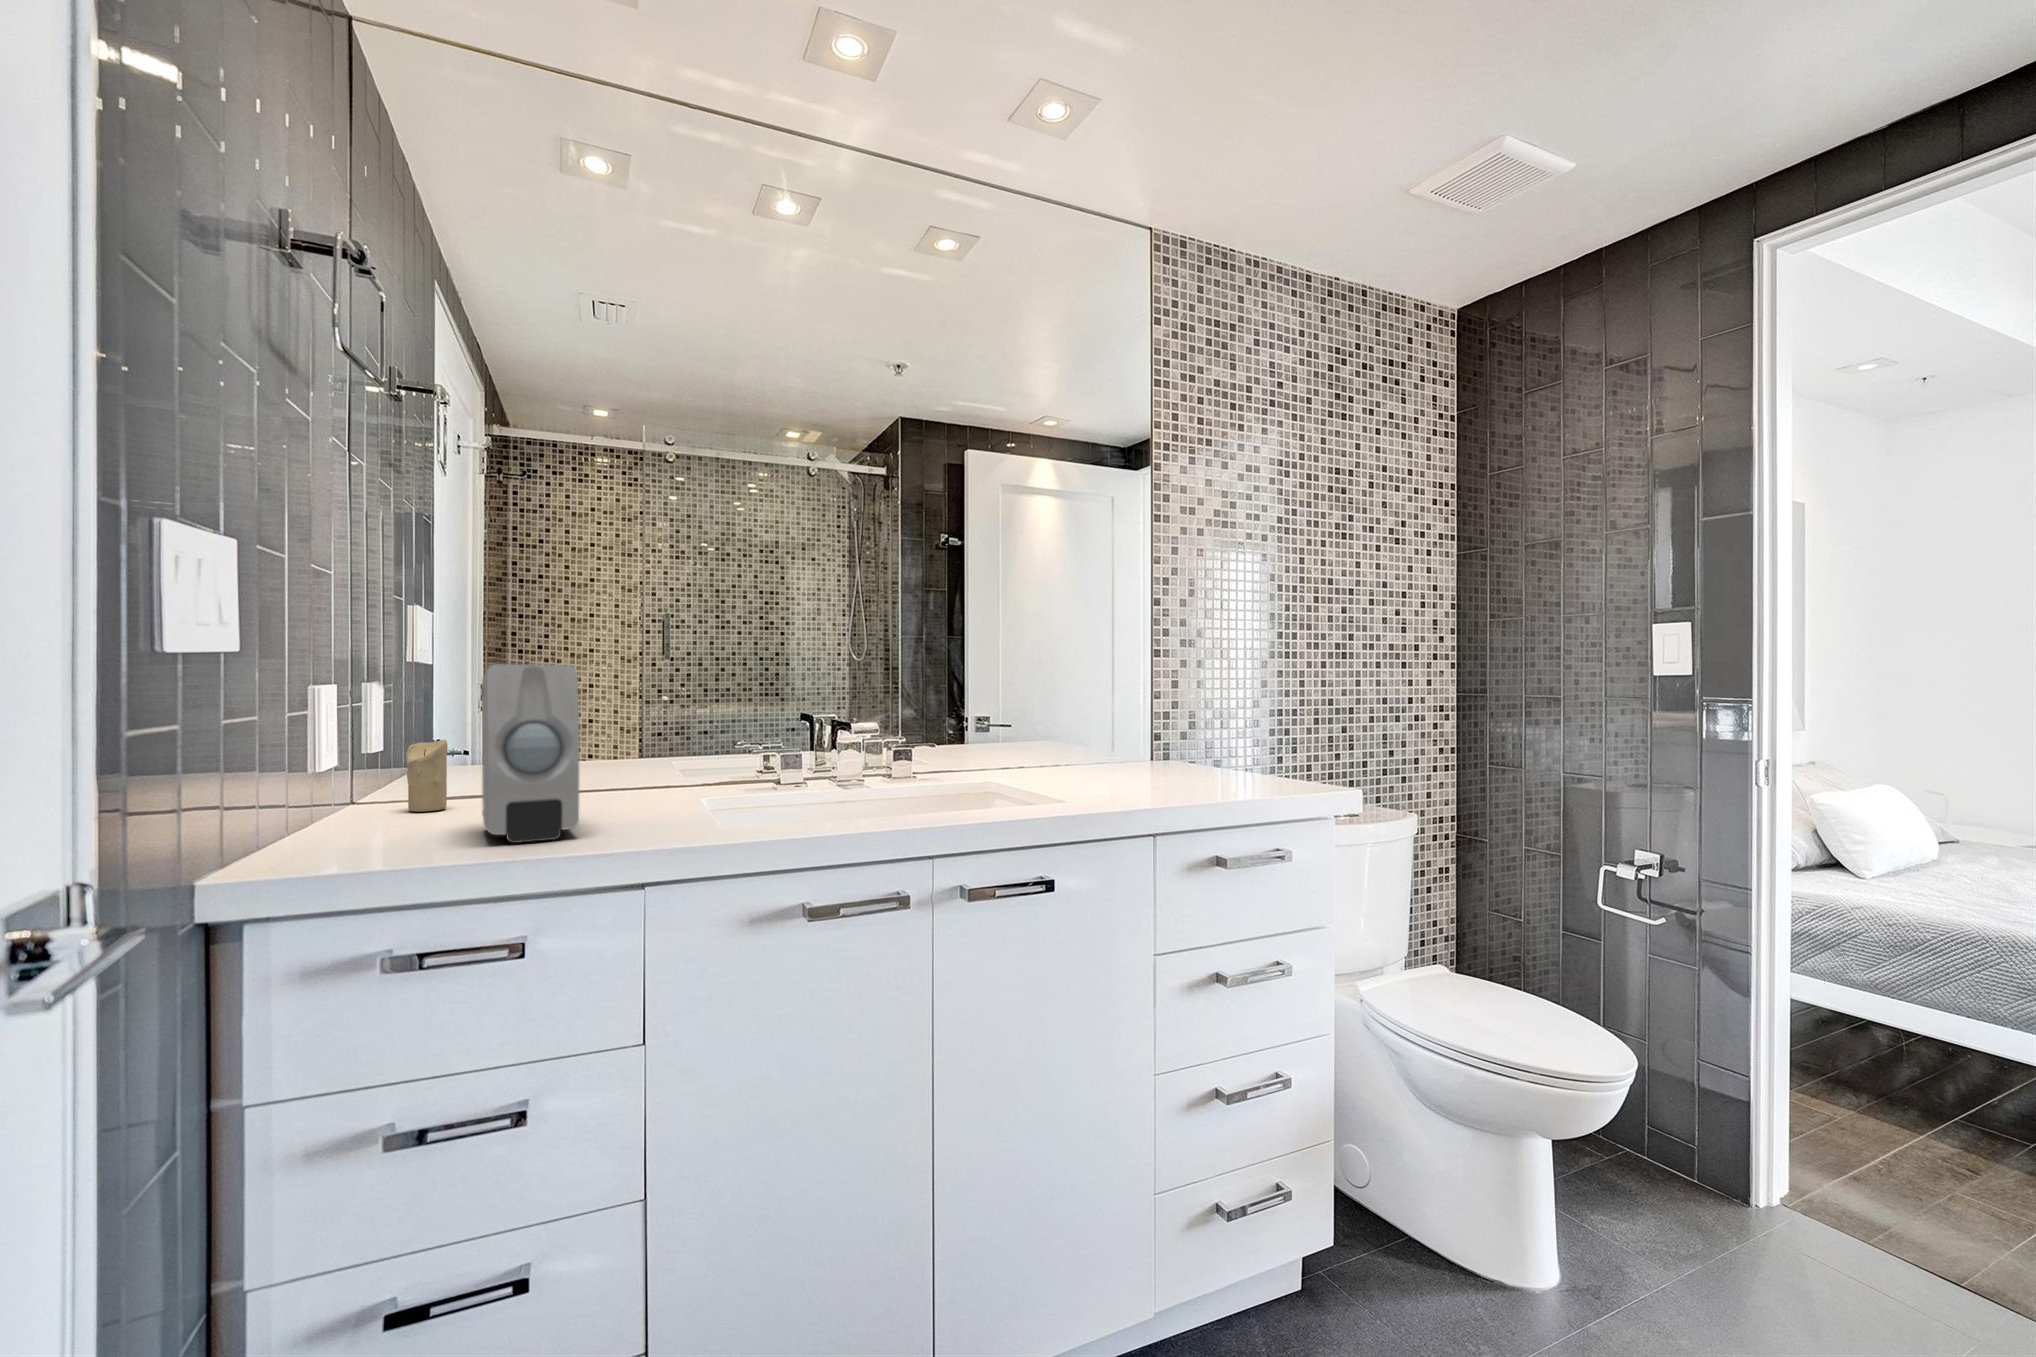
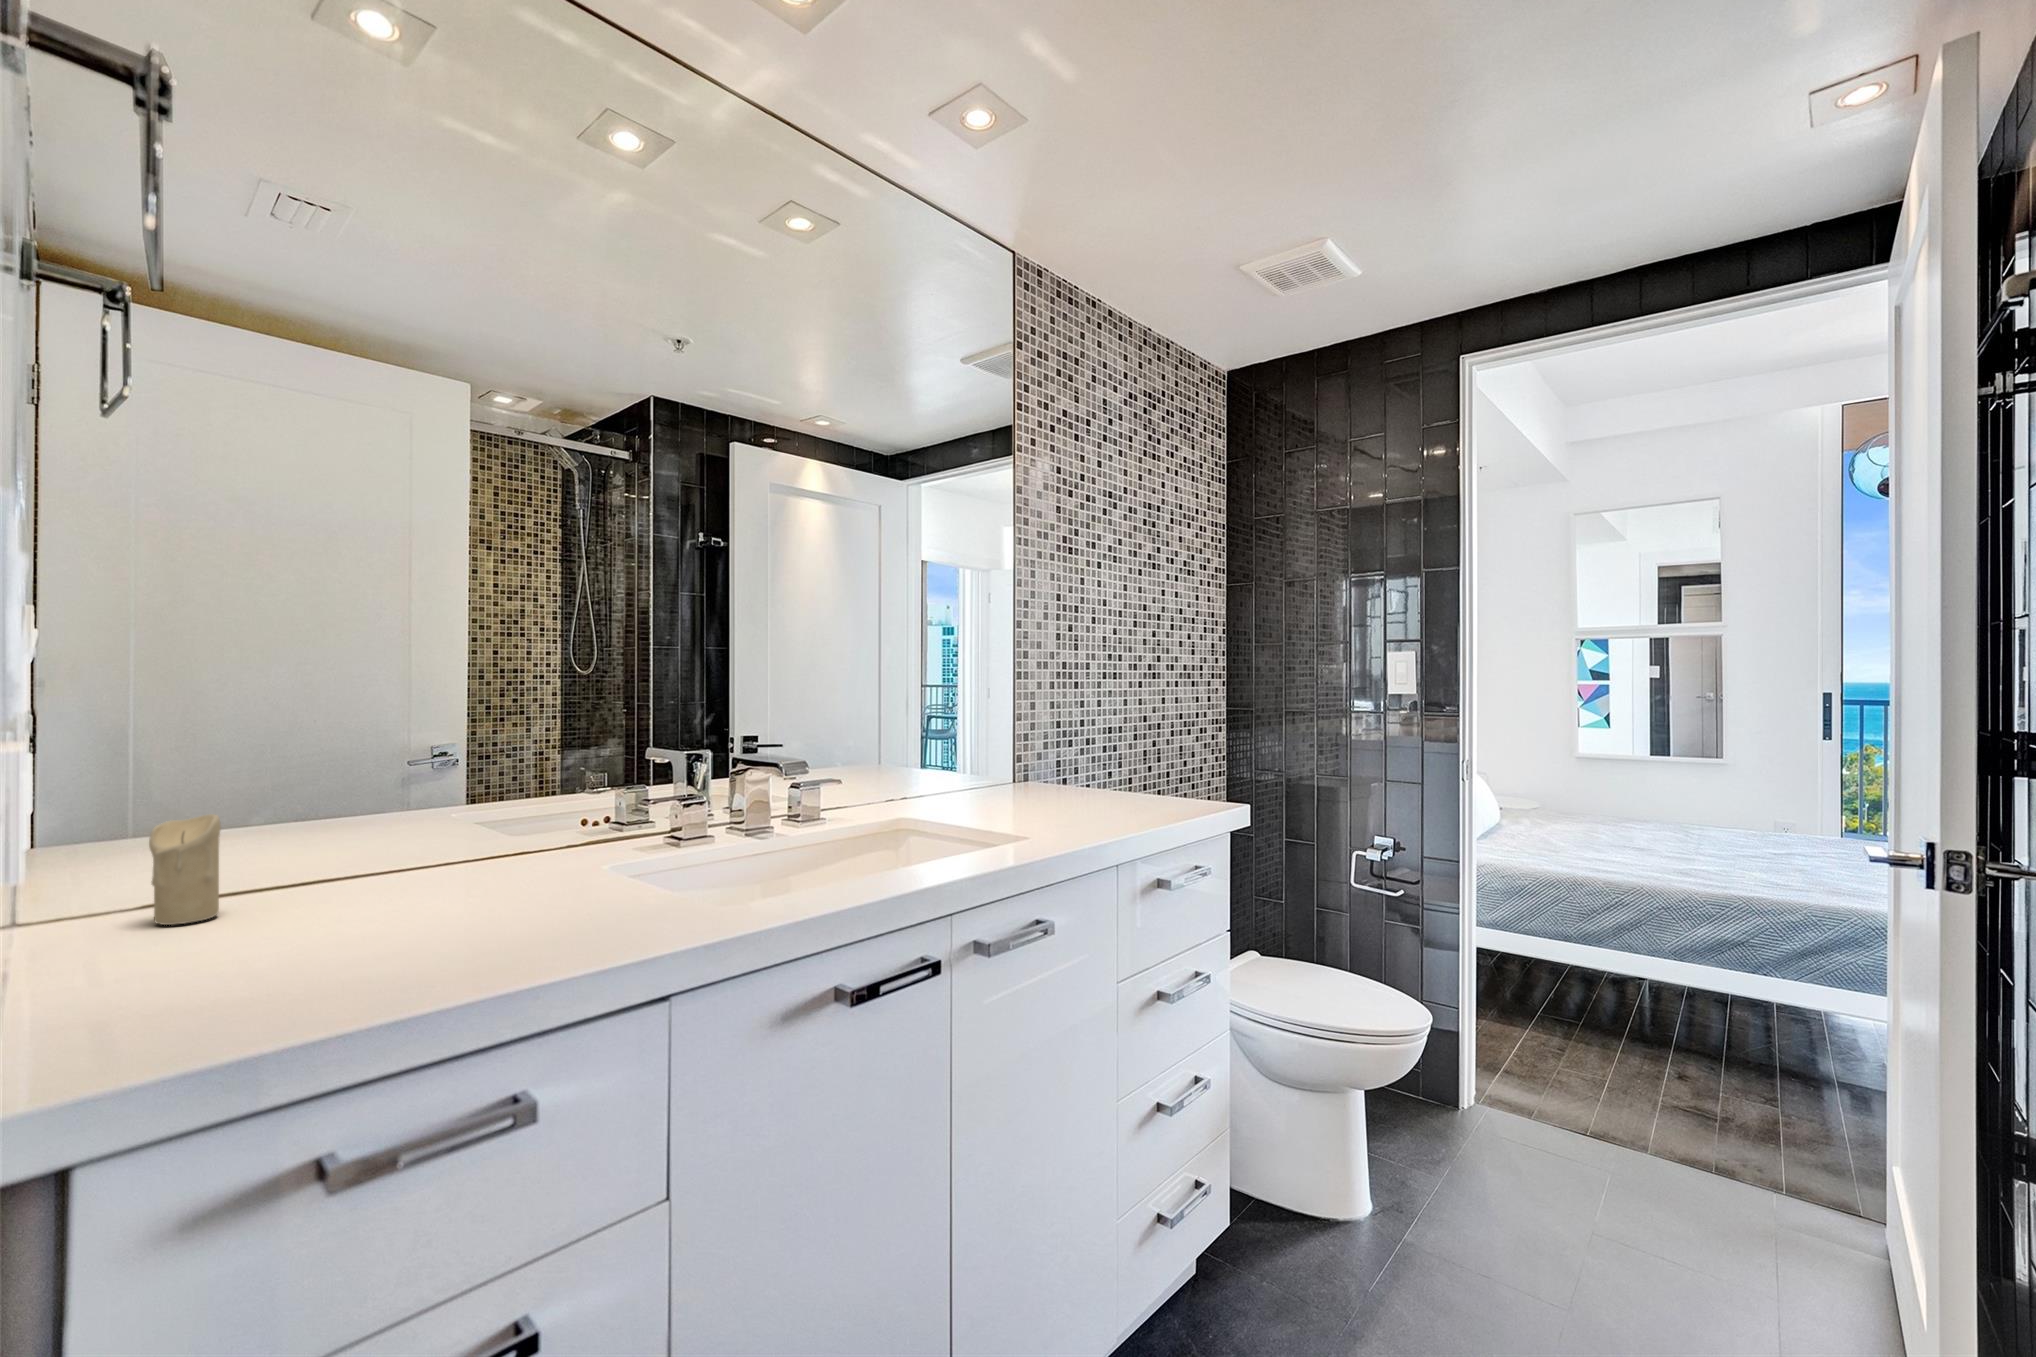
soap dispenser: present [481,664,579,843] -> none [349,712,539,964]

